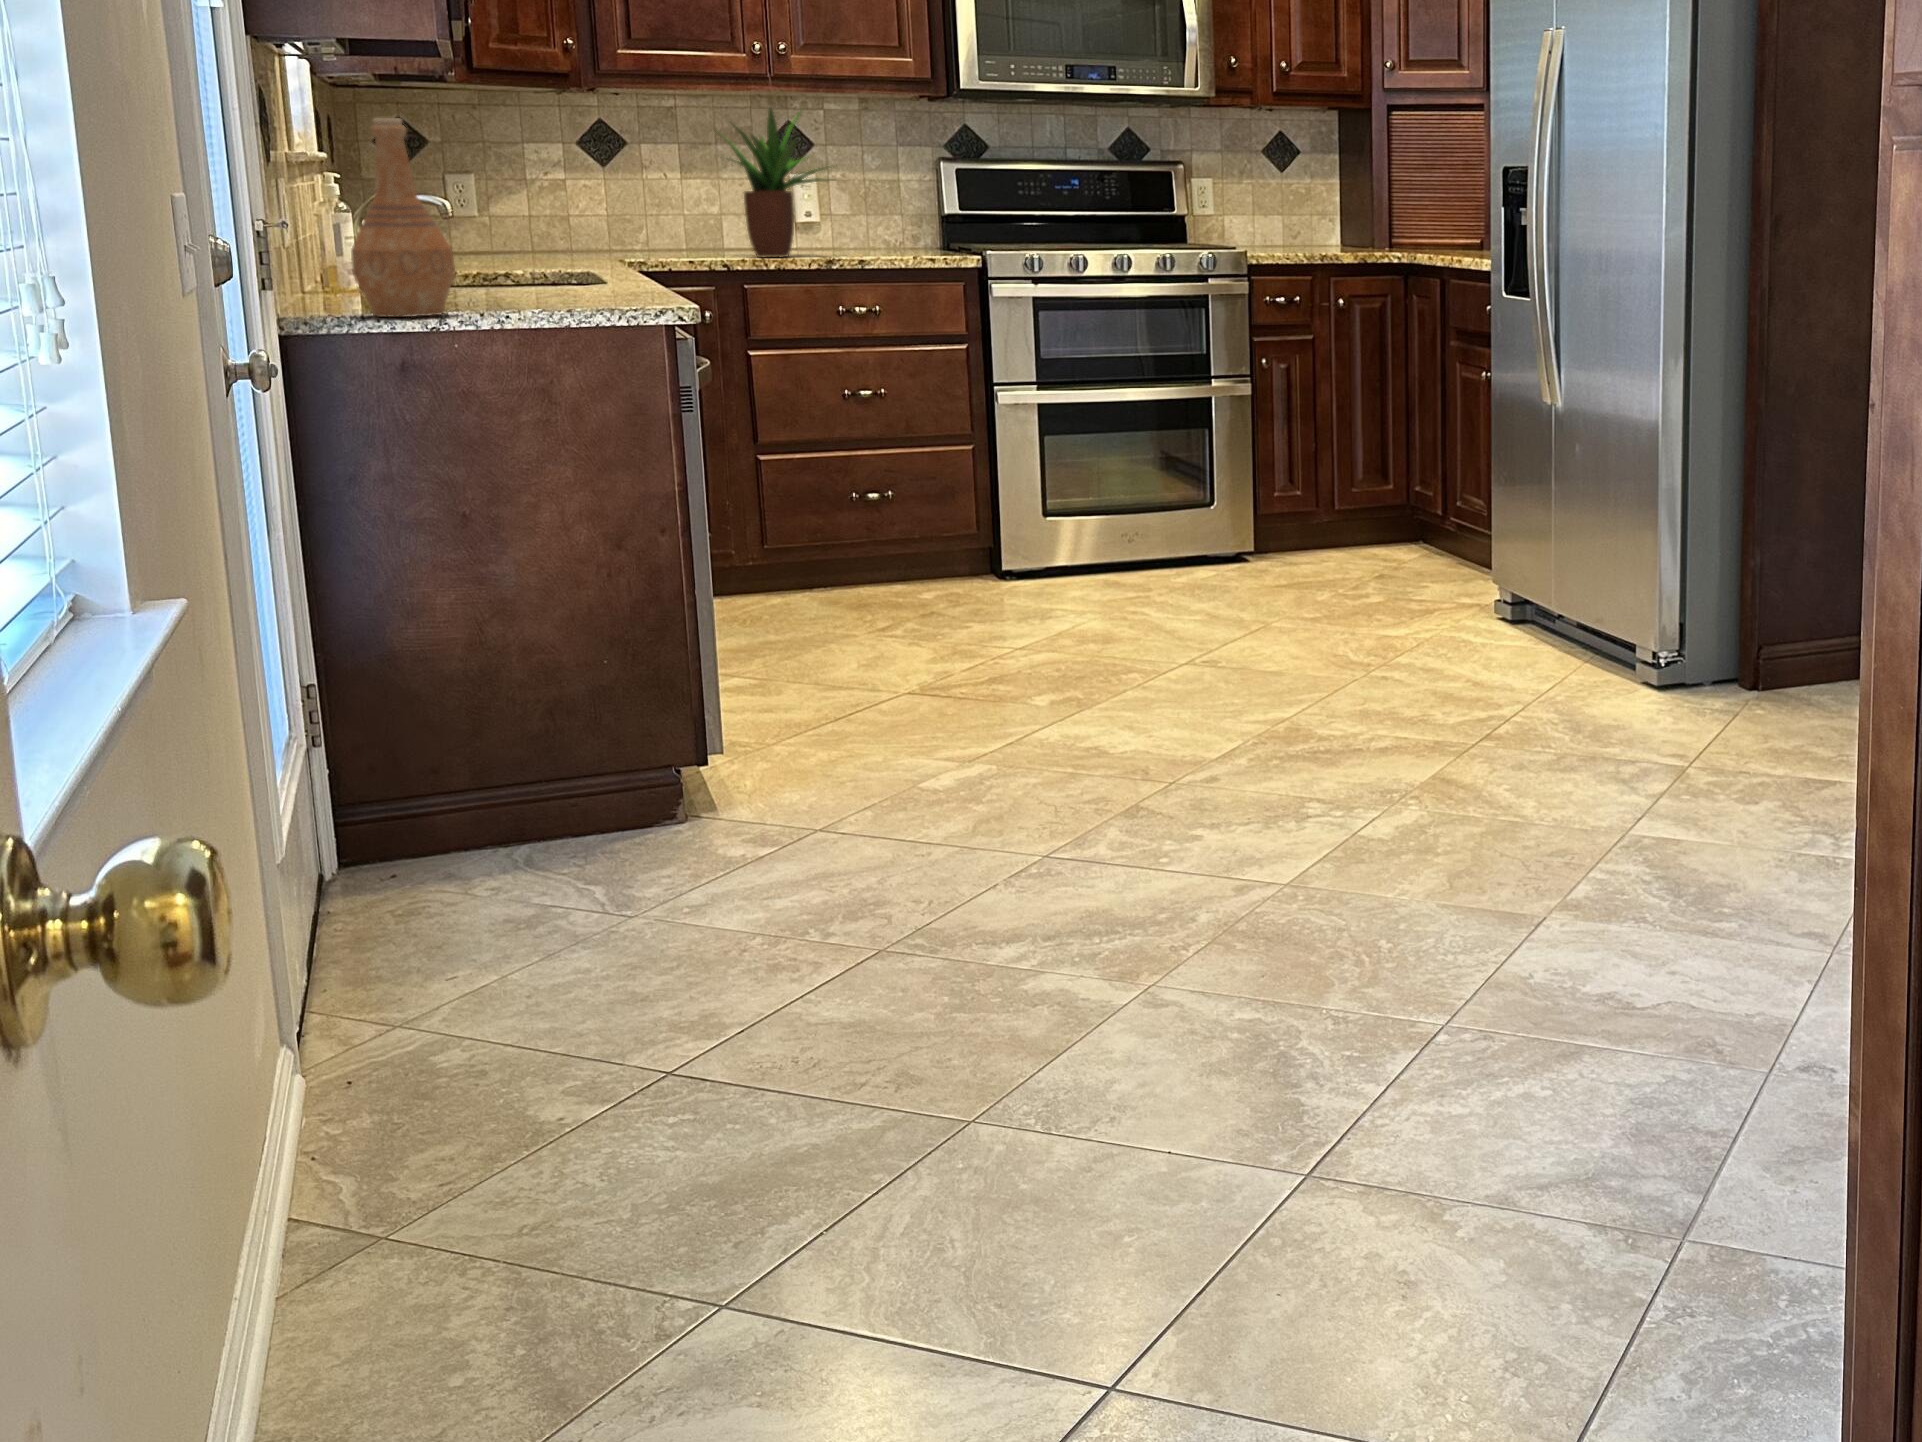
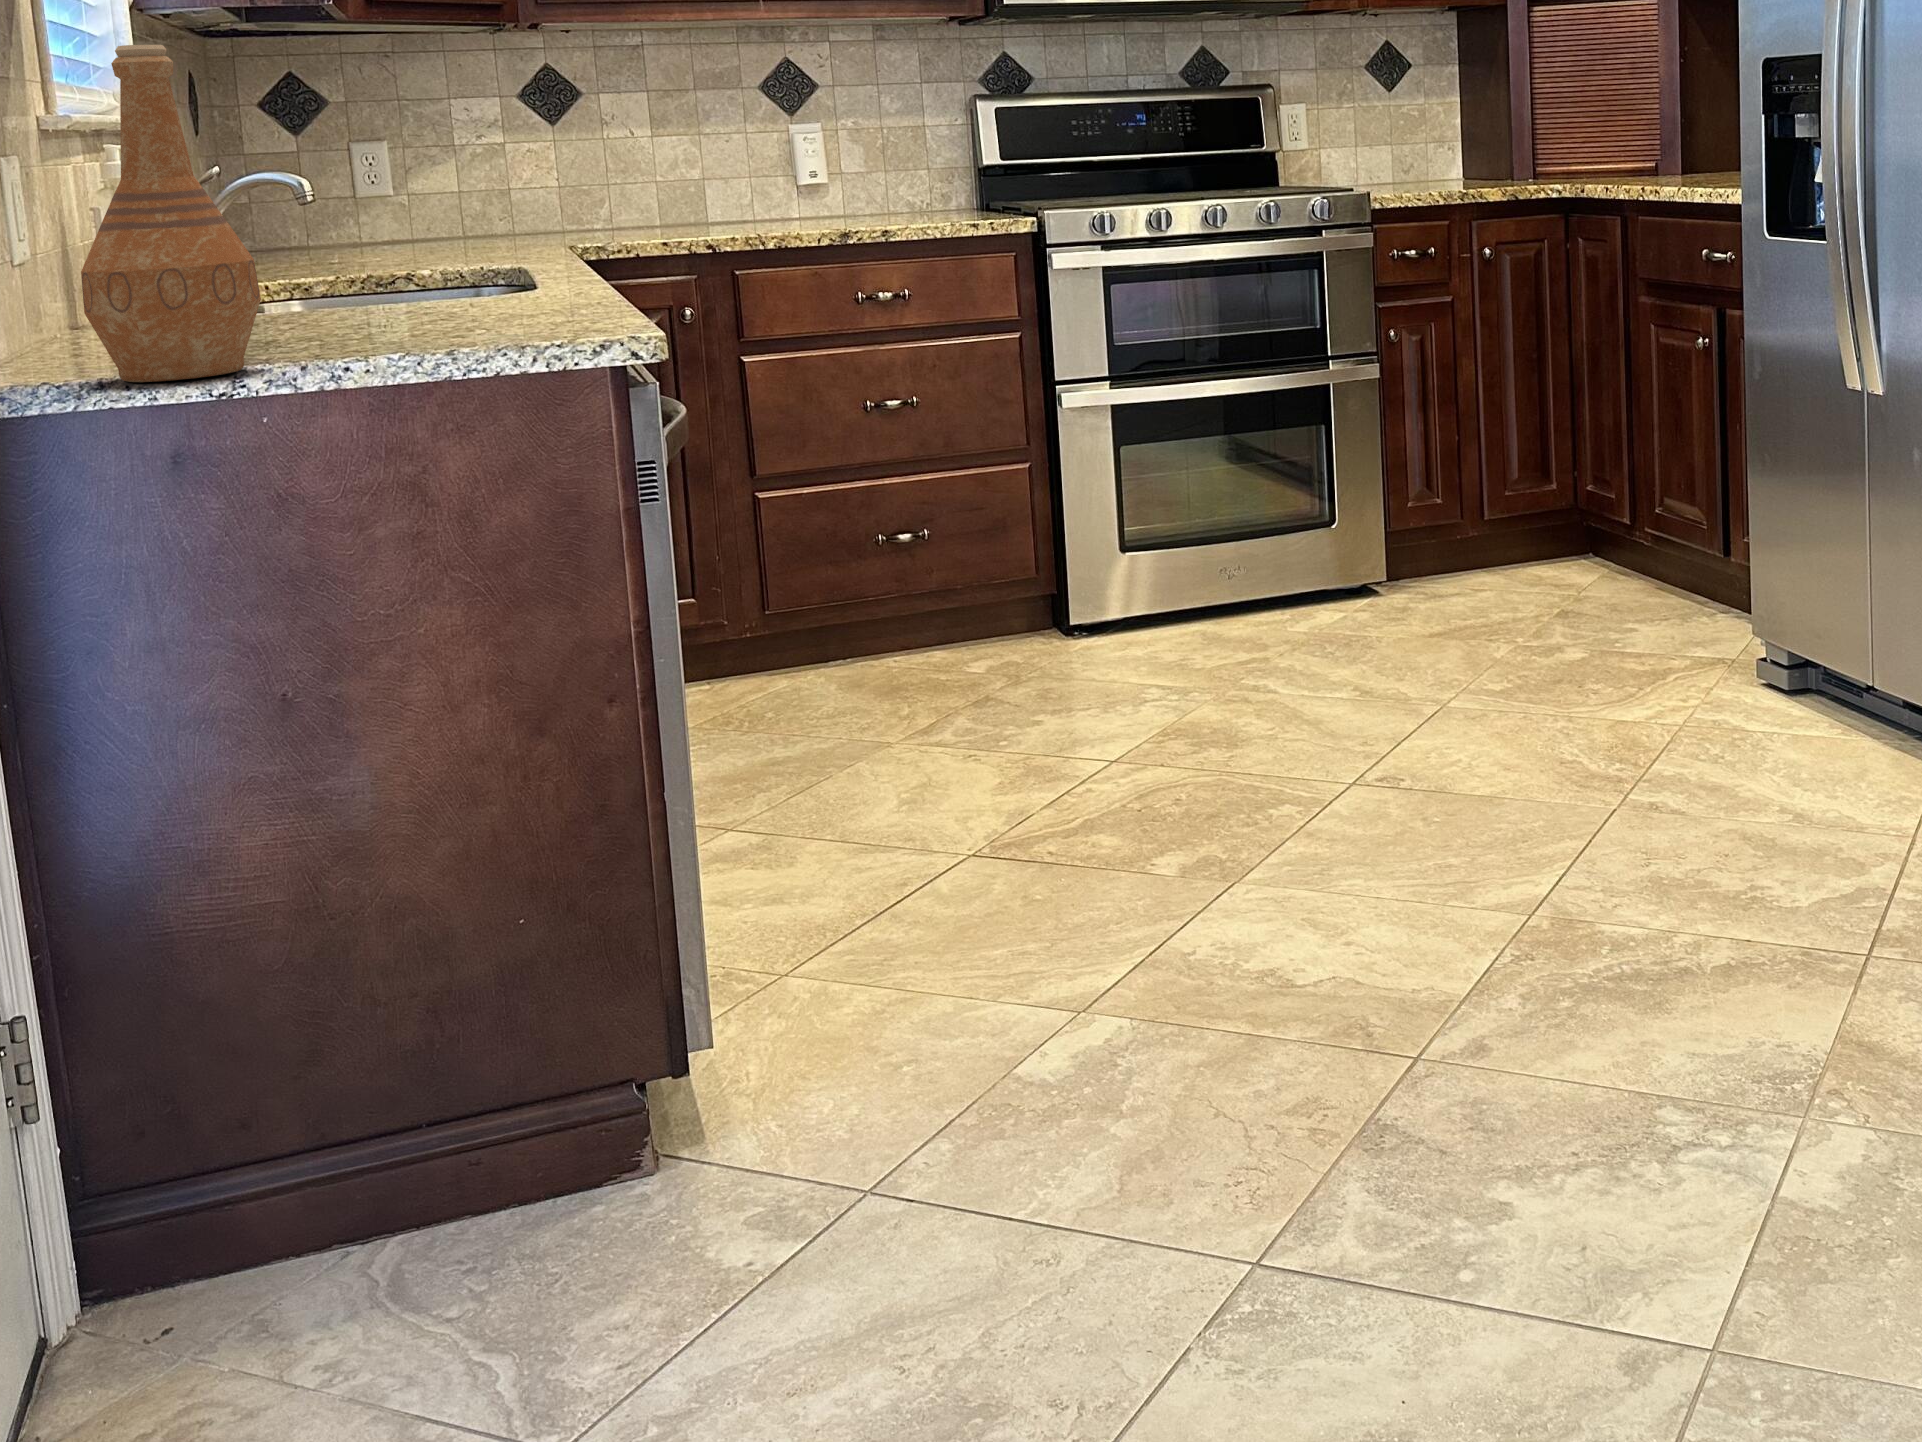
potted plant: present [714,108,833,257] -> none [689,34,851,231]

